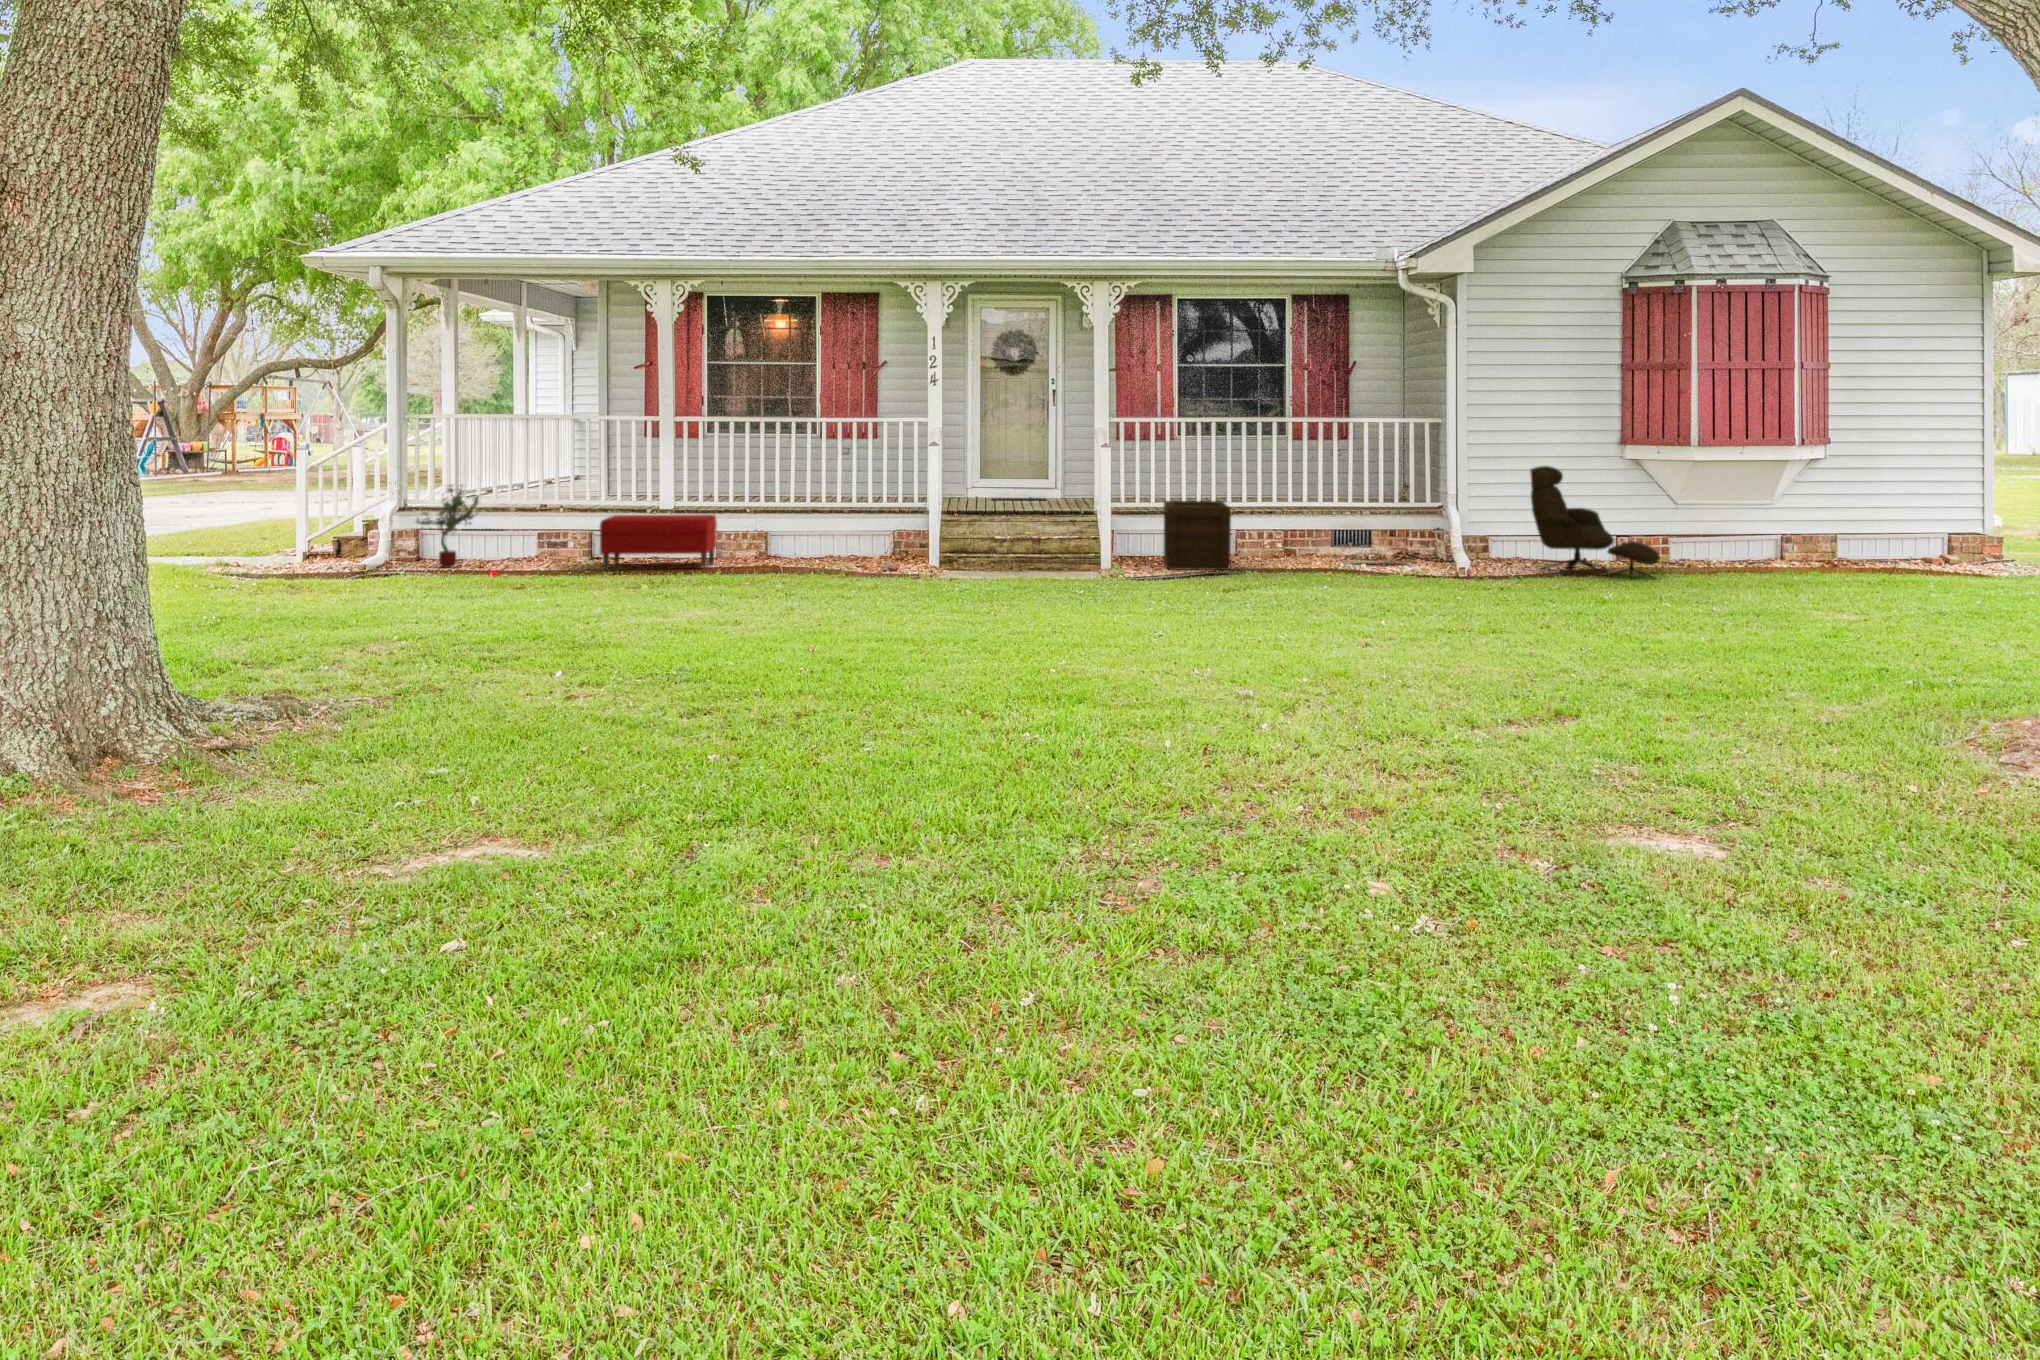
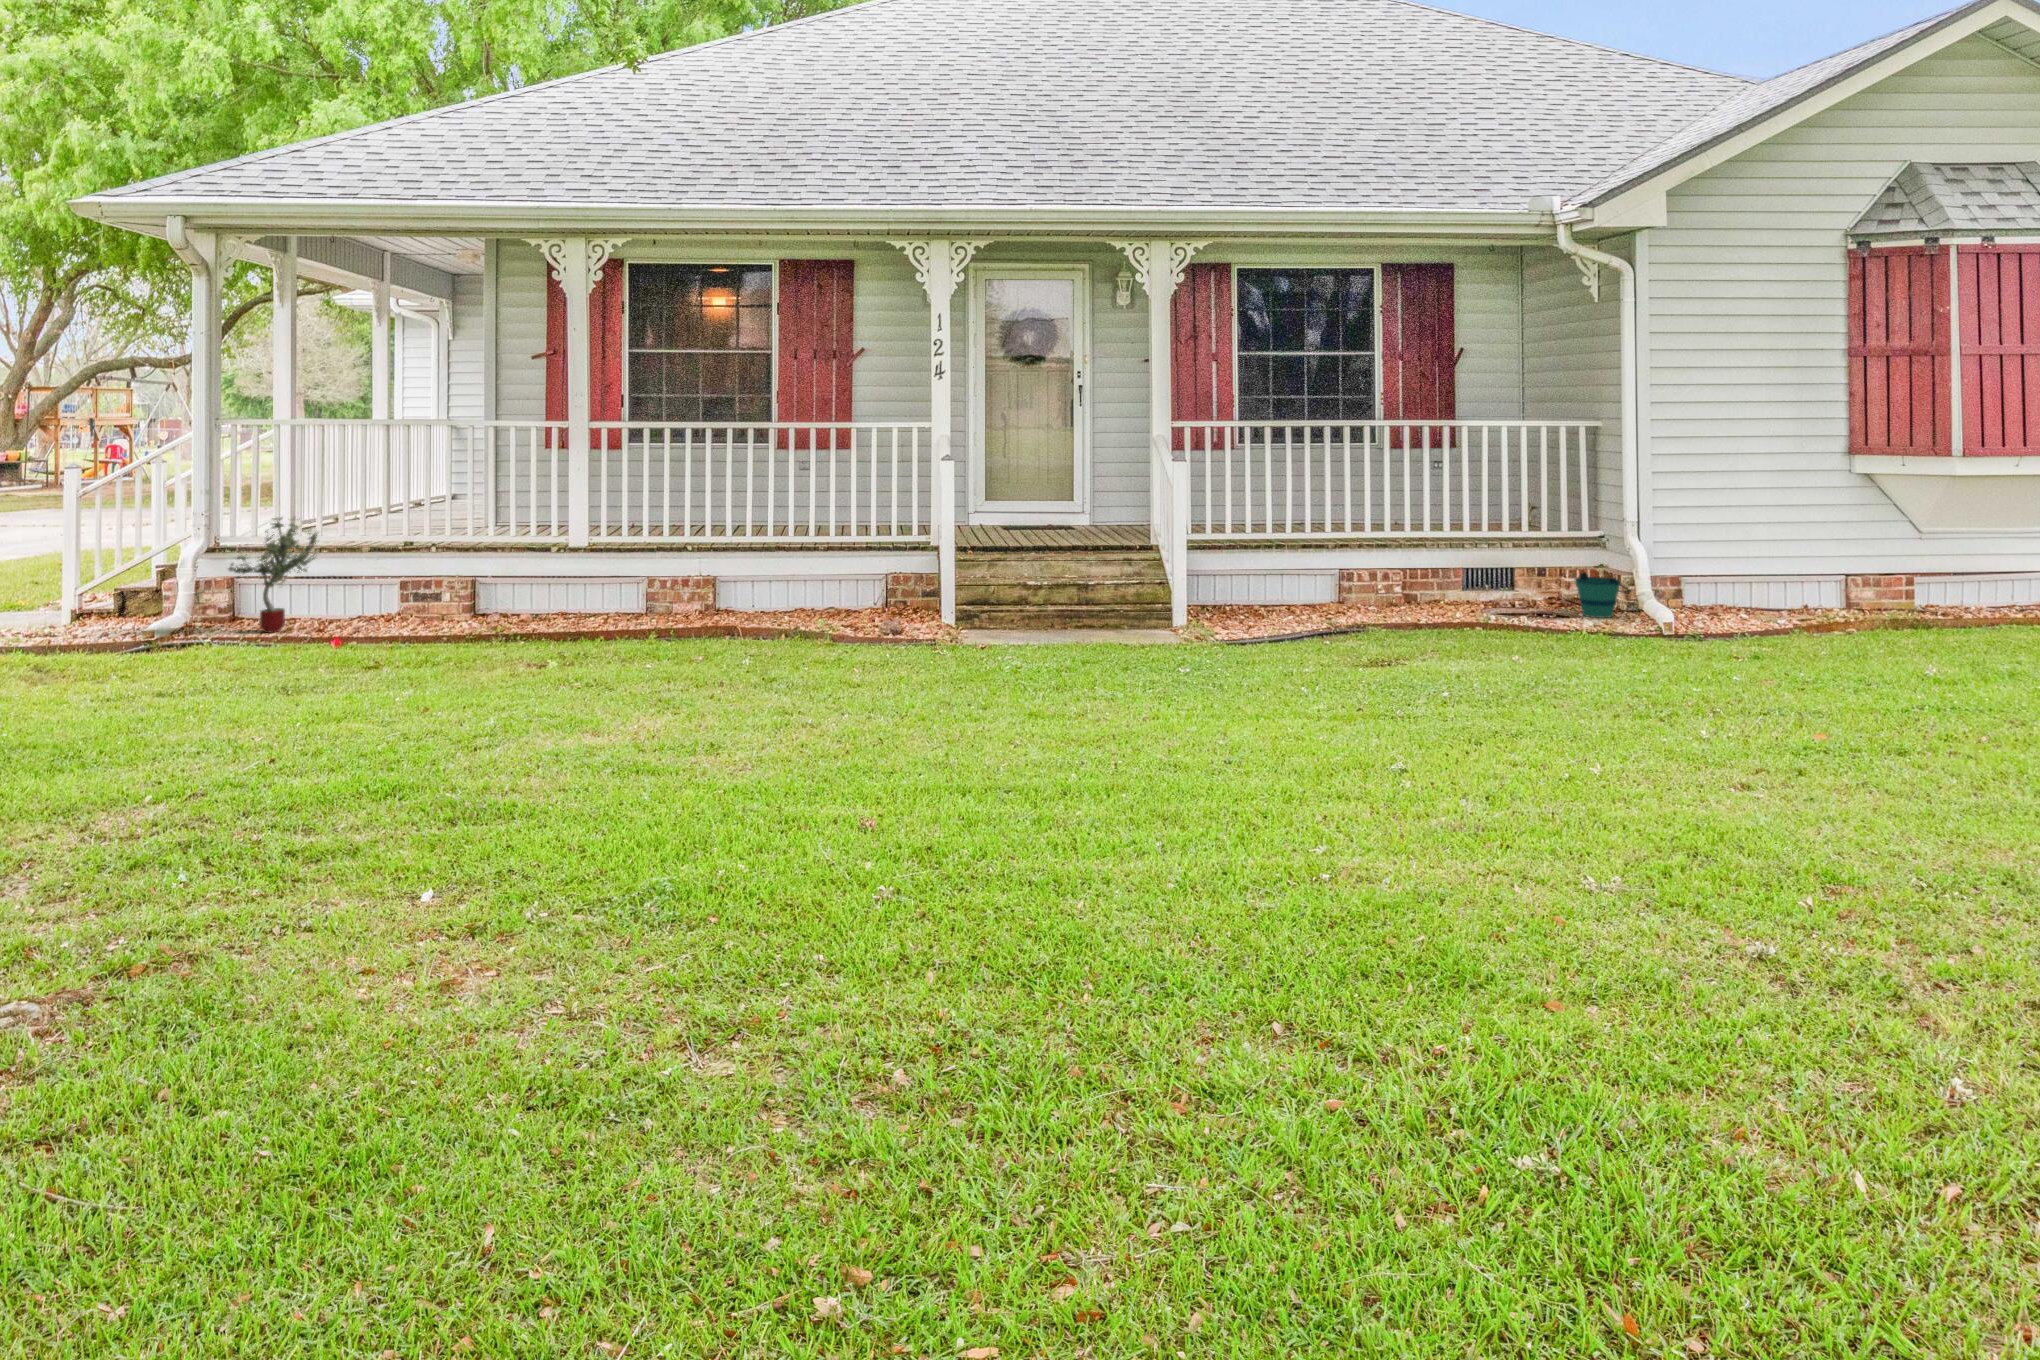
lounge chair: present [1530,466,1660,580] -> none [1736,483,1920,638]
wooden crate: present [1164,501,1231,570] -> none [1243,531,1342,626]
bench: present [600,515,717,570] -> none [484,555,645,634]
bucket: none [1412,533,1454,567] -> present [1575,572,1631,618]

